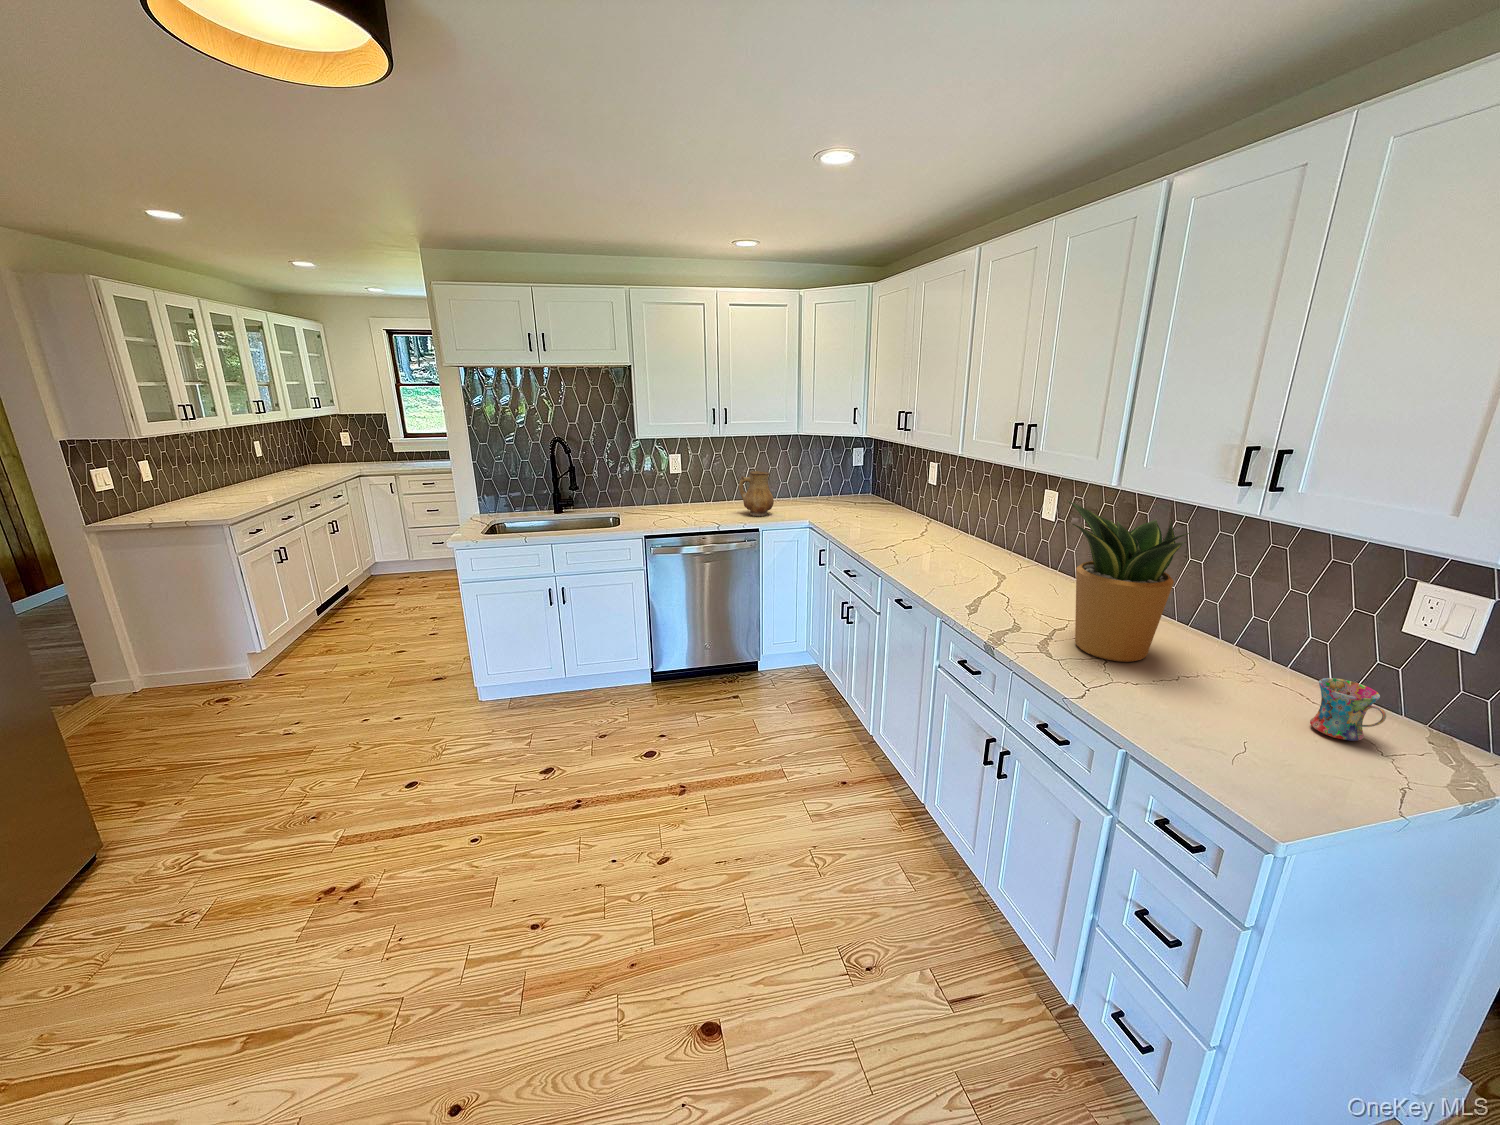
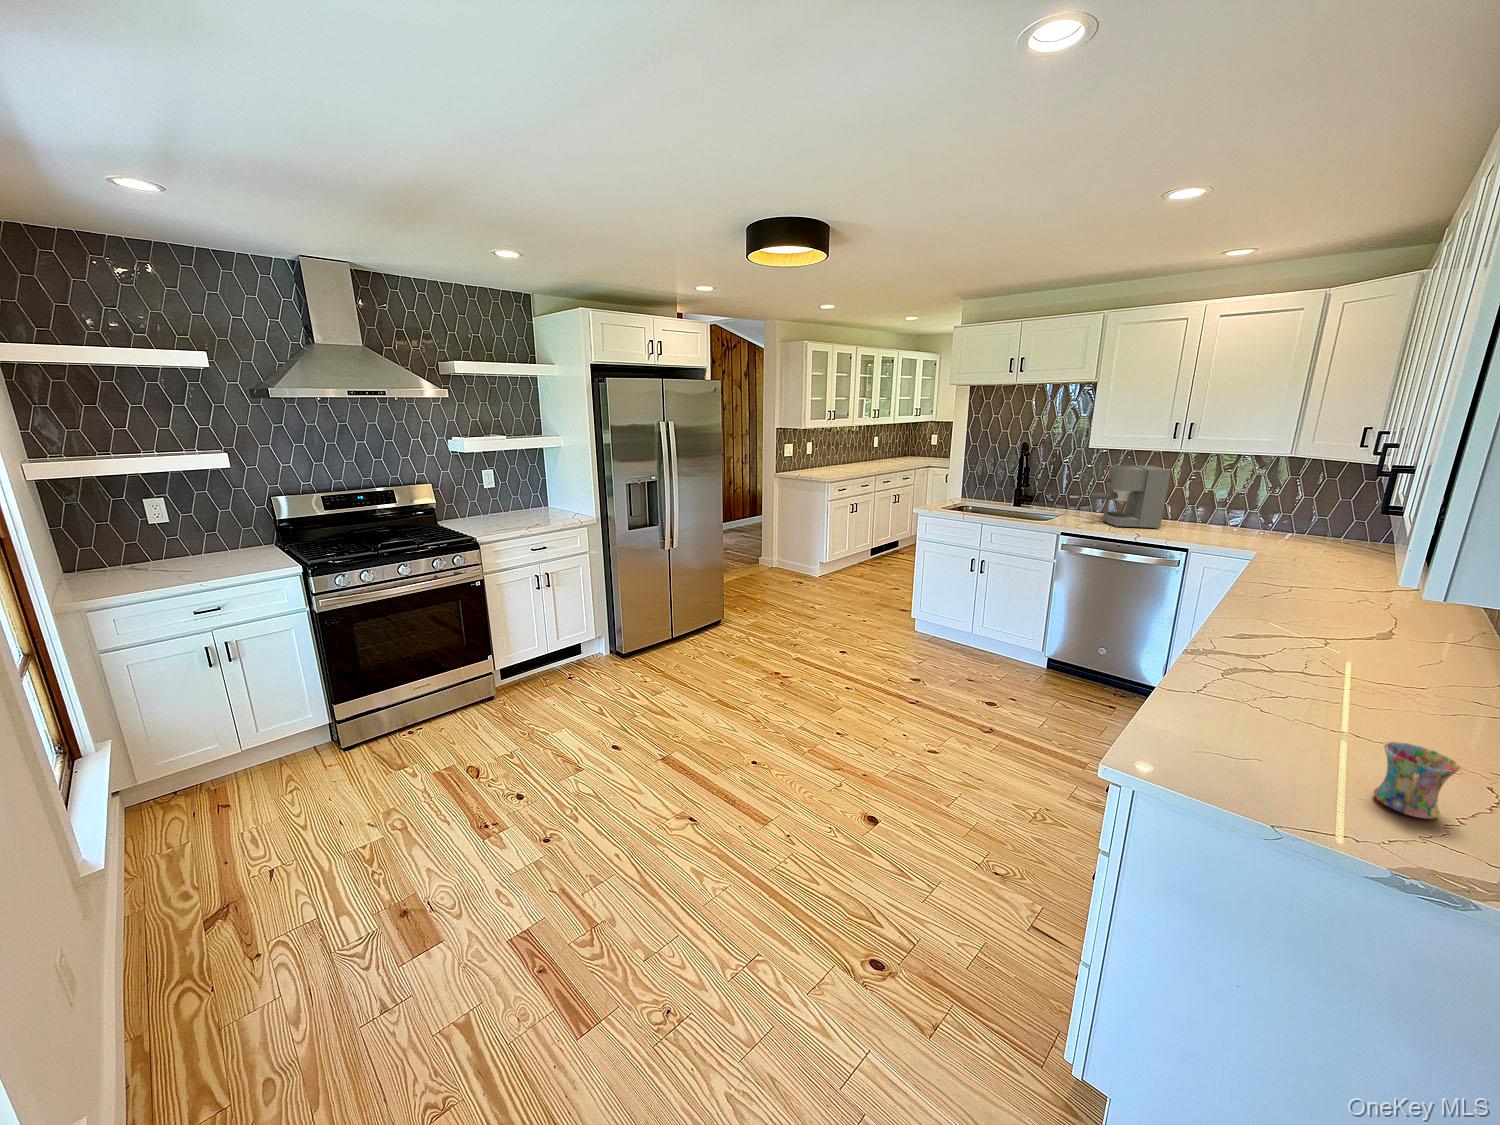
coffee maker: none [650,452,712,519] -> present [1090,465,1171,529]
ceramic pitcher: present [739,471,774,516] -> none [1192,492,1234,541]
potted plant: present [1068,501,1193,662] -> none [1253,528,1444,713]

